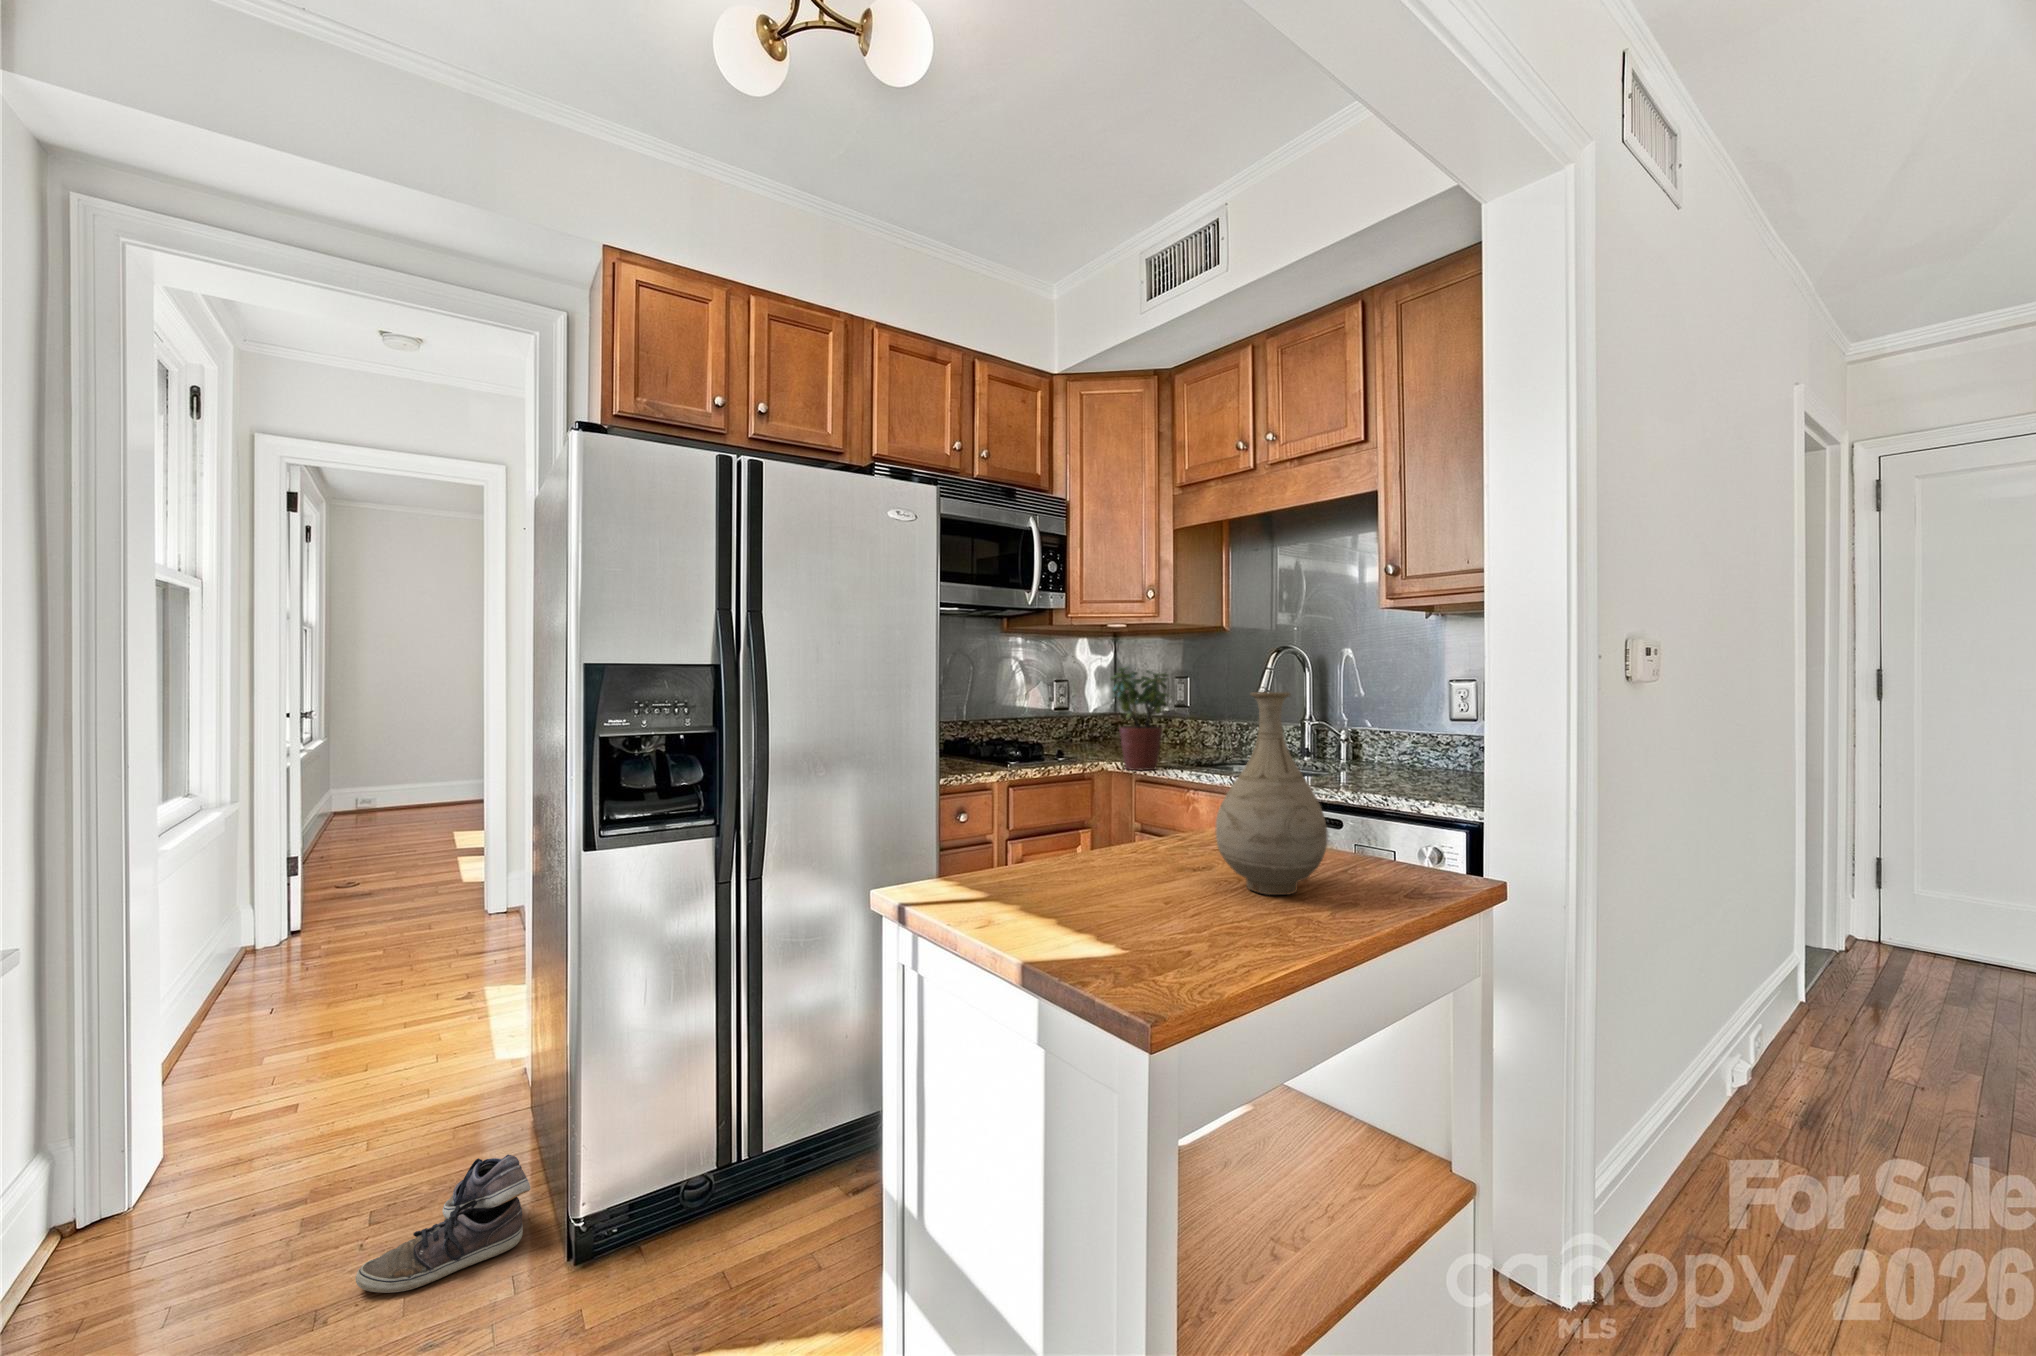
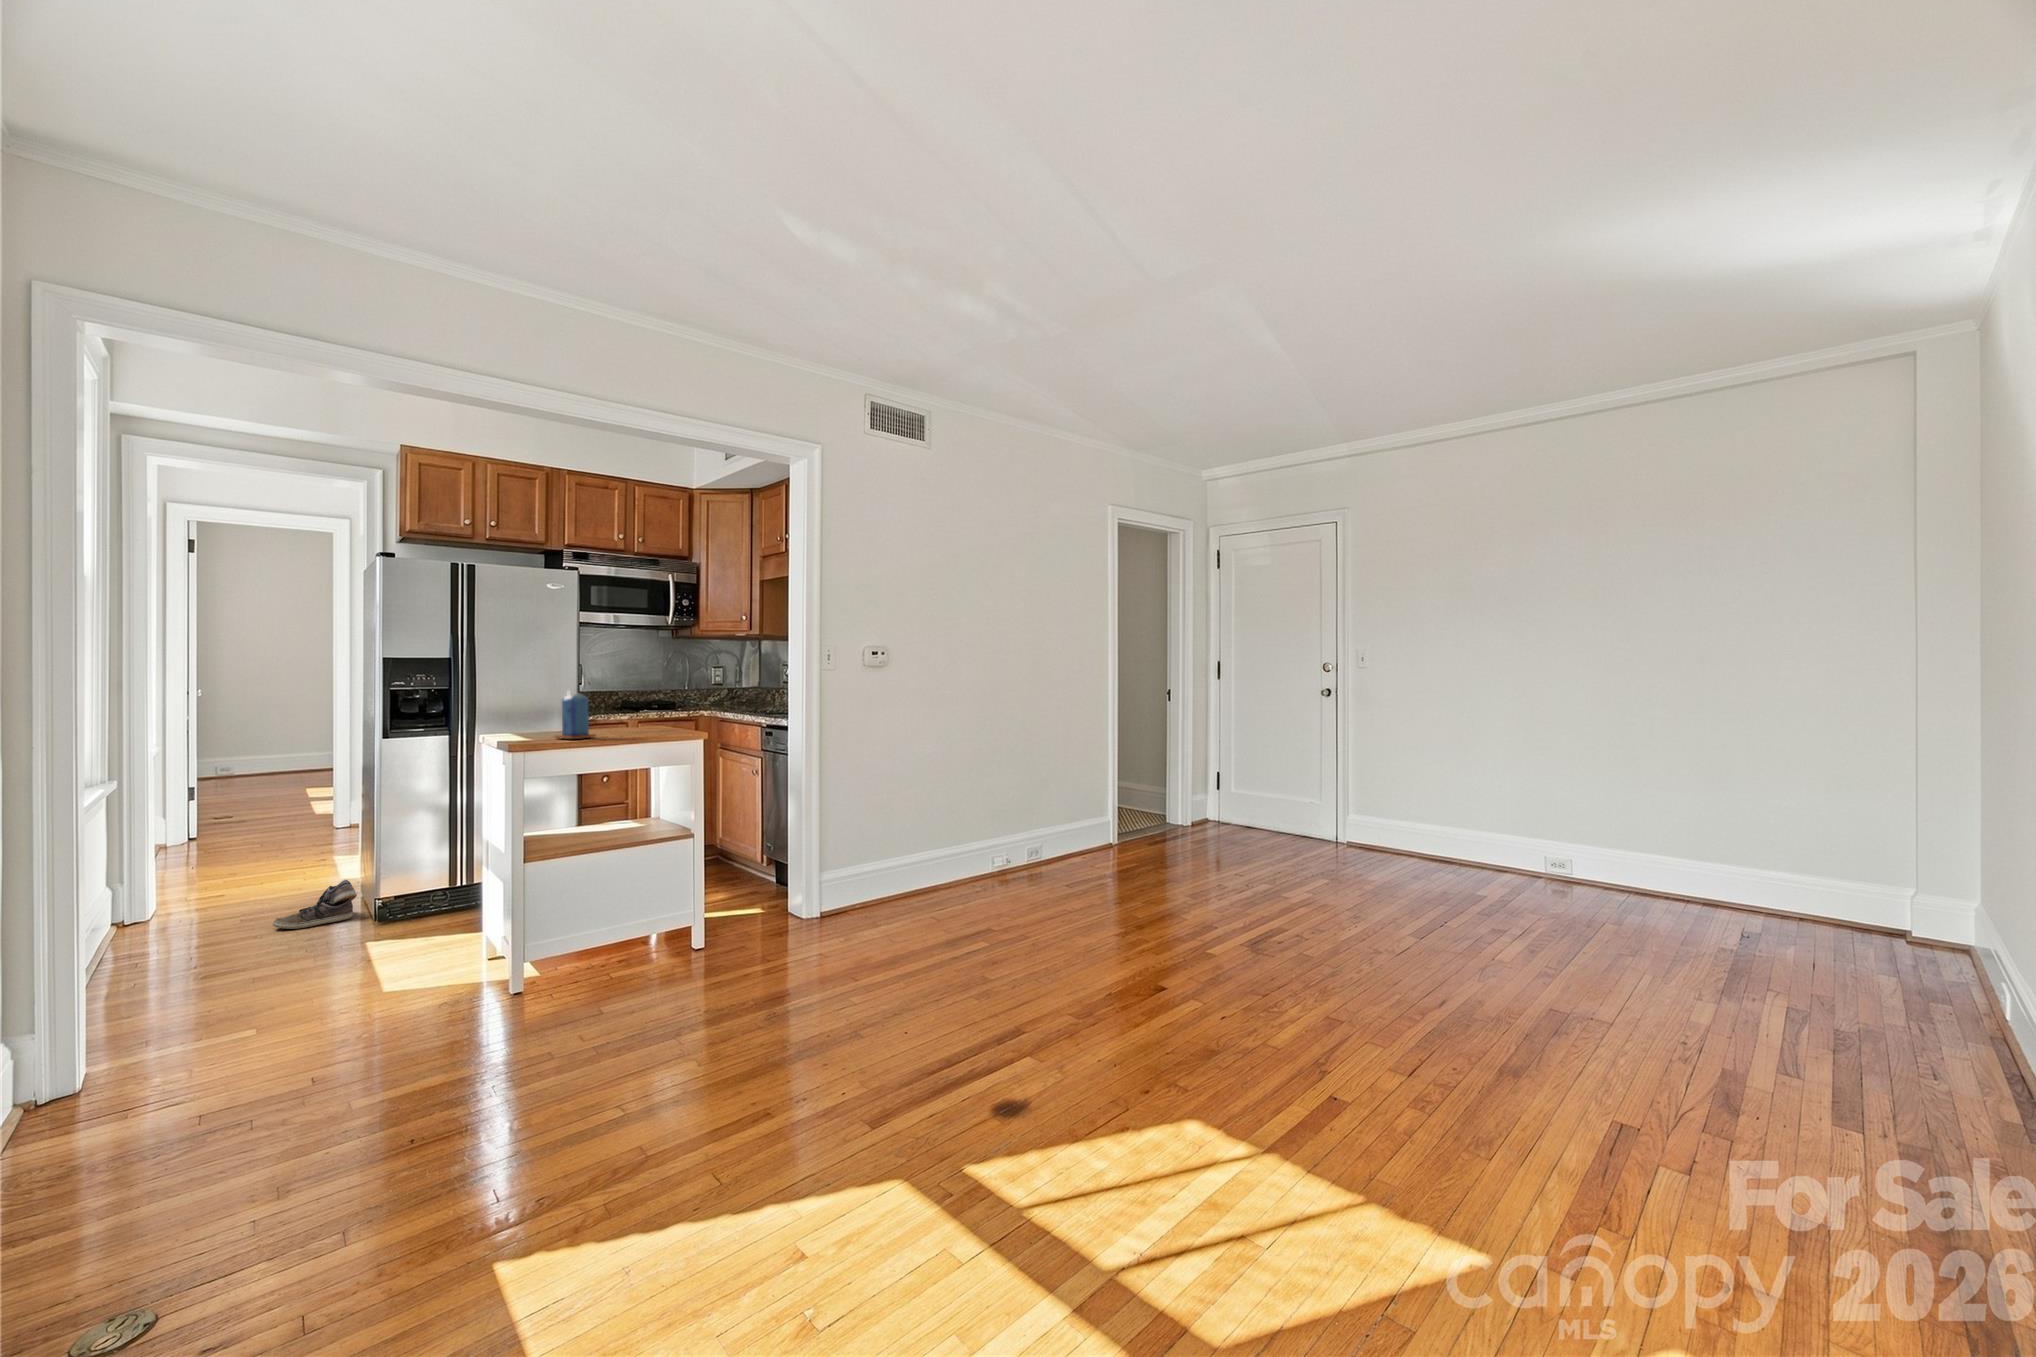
potted plant: present [1110,667,1170,770] -> none [704,659,740,715]
vase: present [1216,692,1327,895] -> none [616,666,657,736]
candle: none [1091,768,1200,927] -> present [555,694,596,739]

